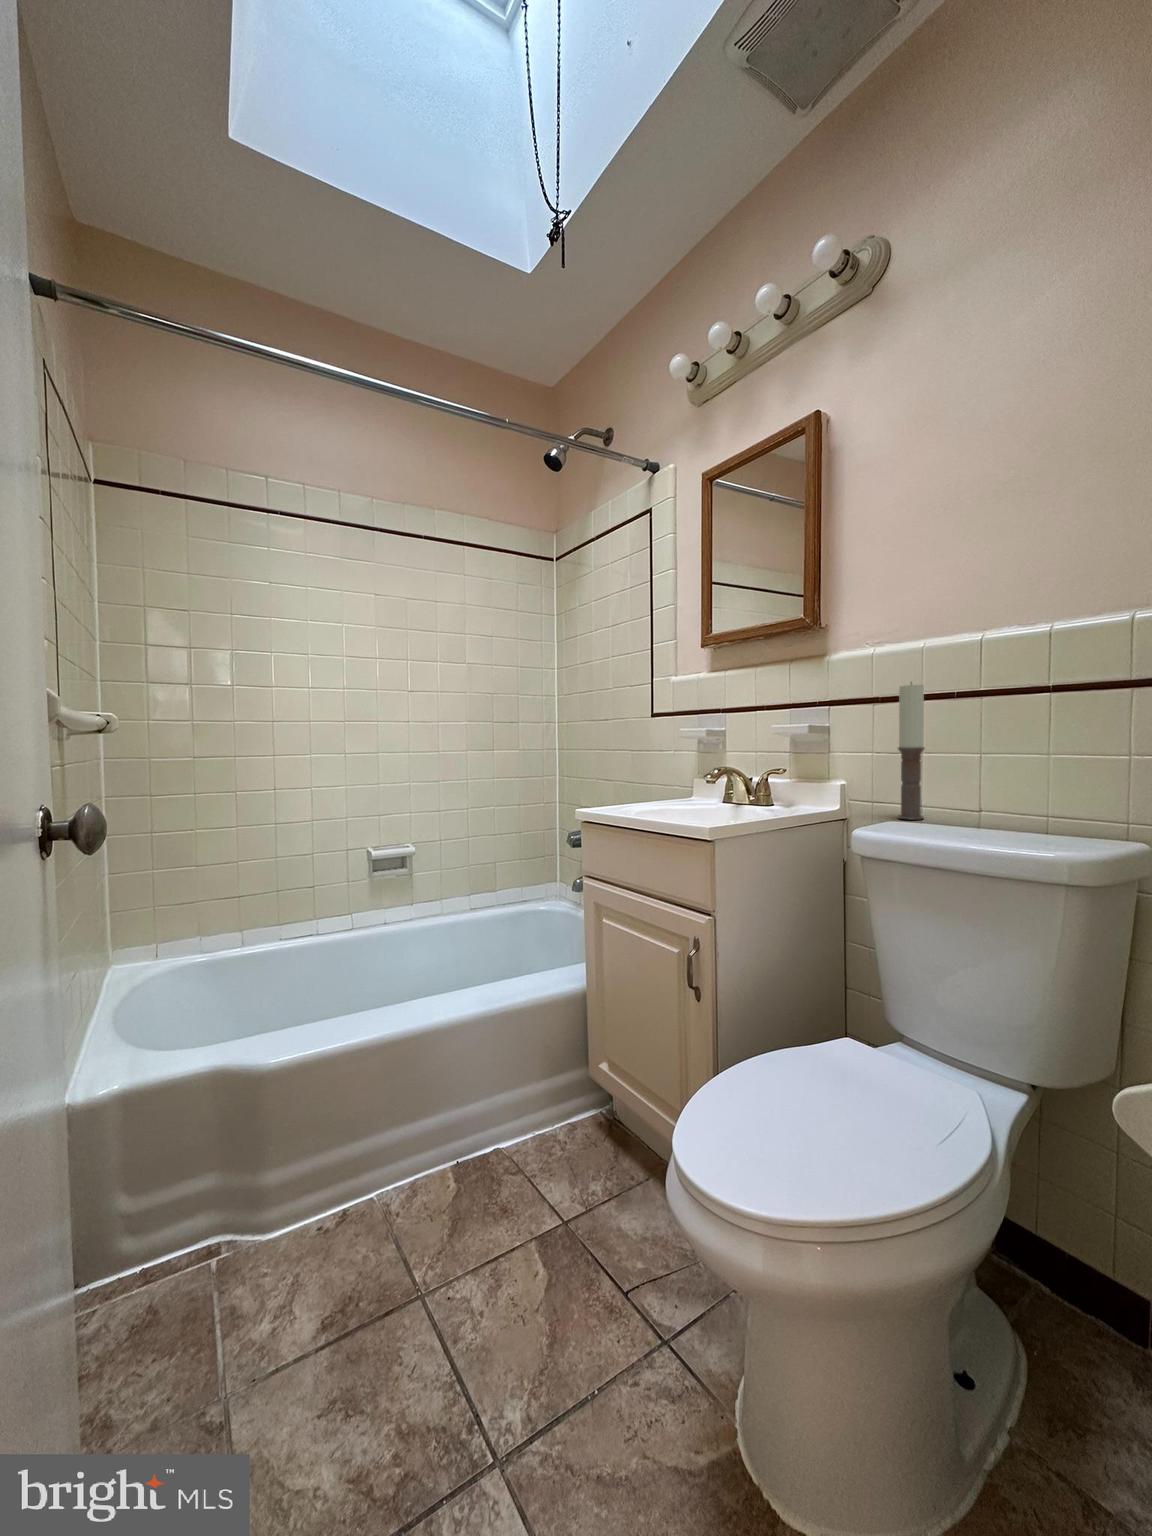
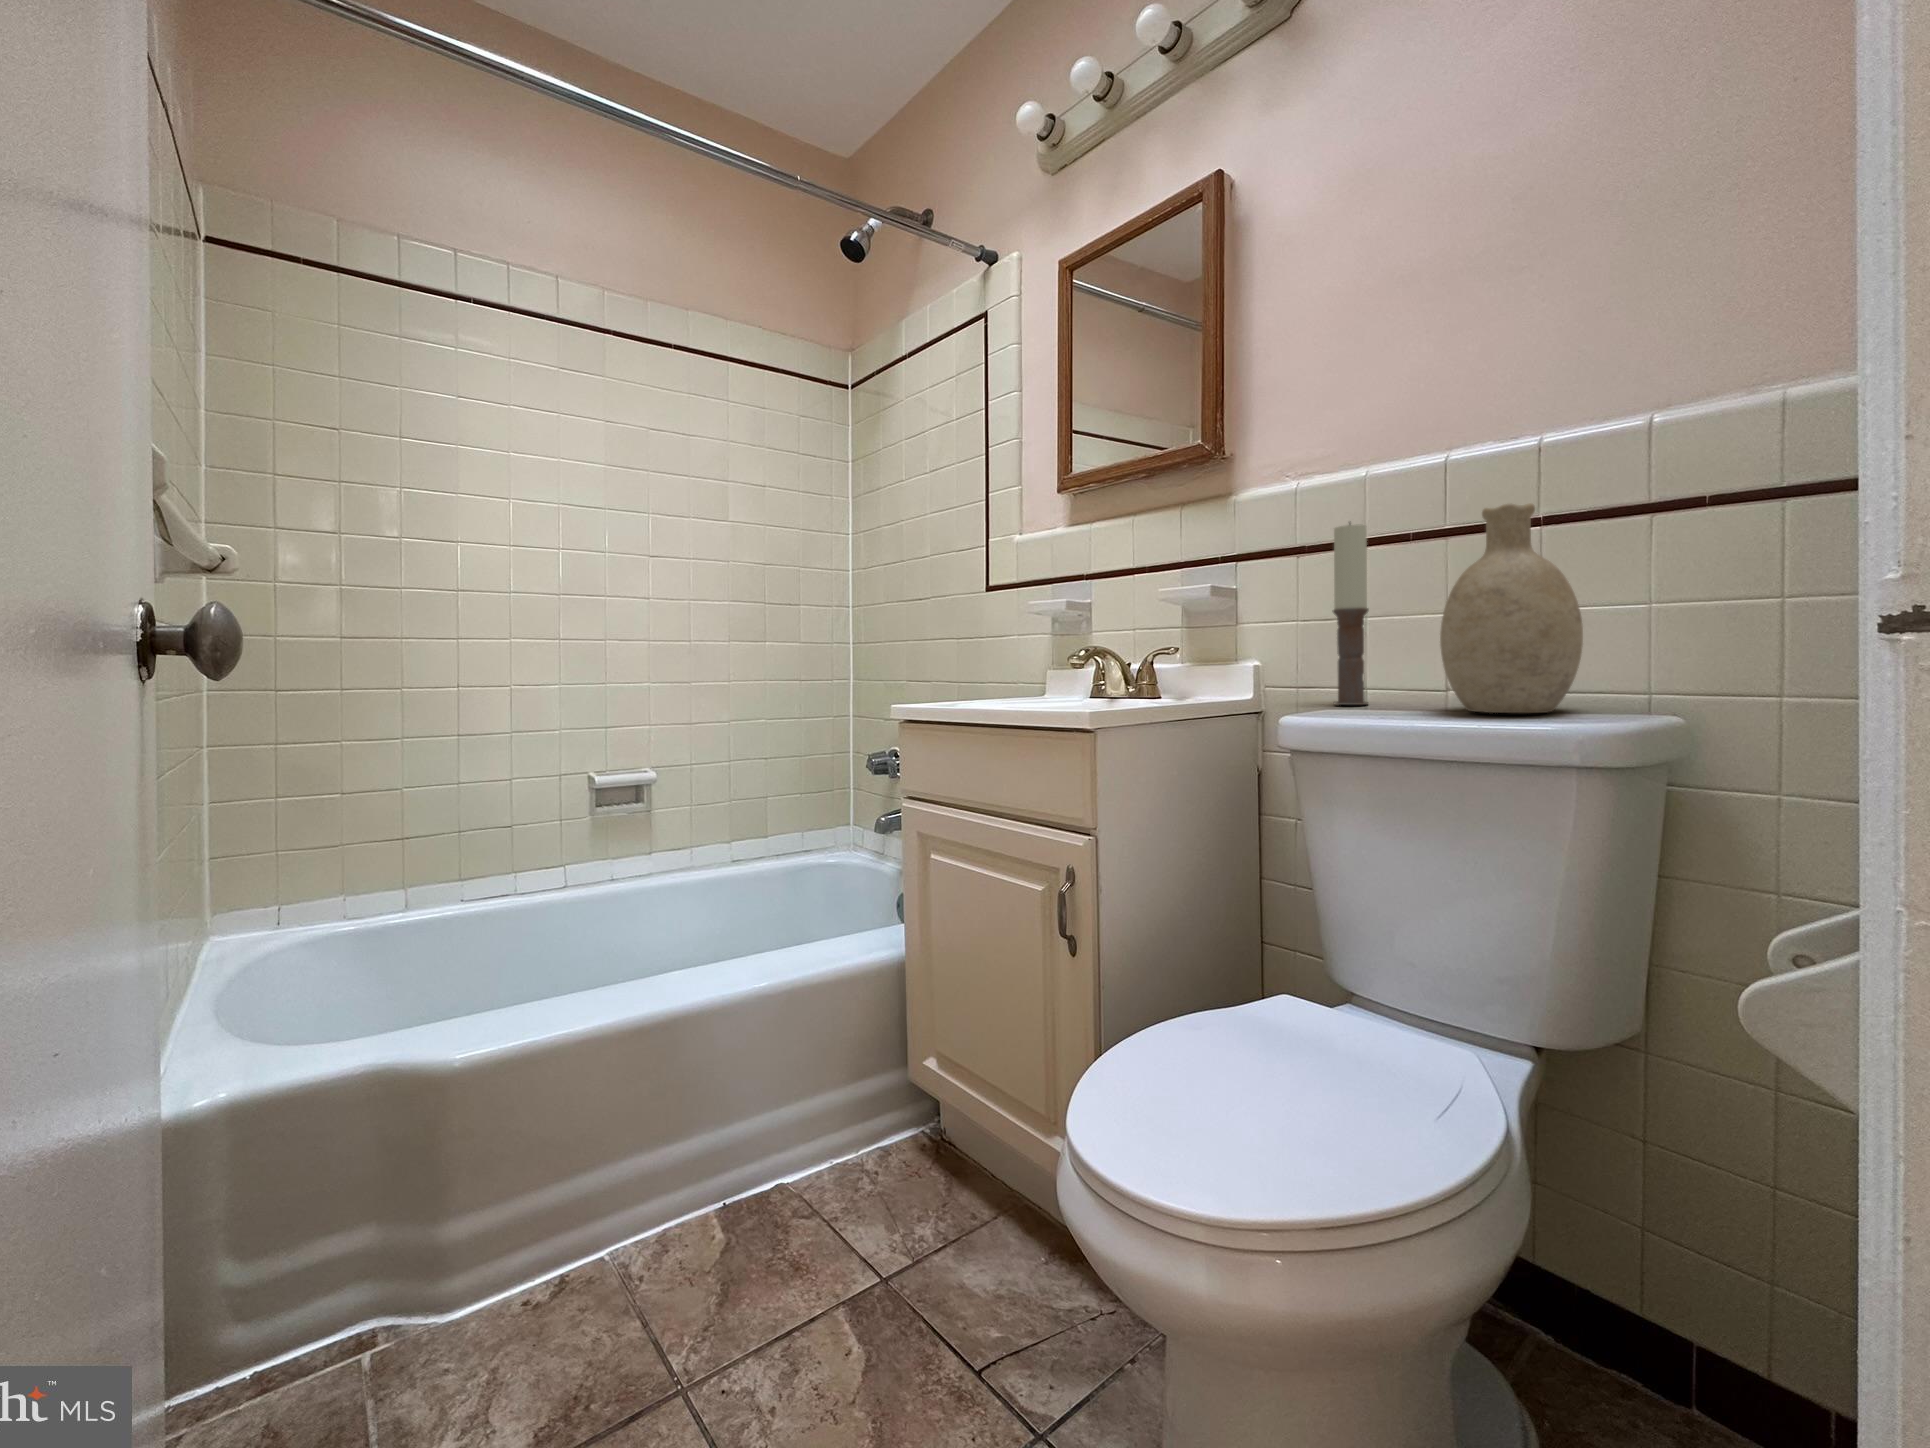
decorative vase: none [973,679,1079,838] -> present [1440,503,1583,713]

